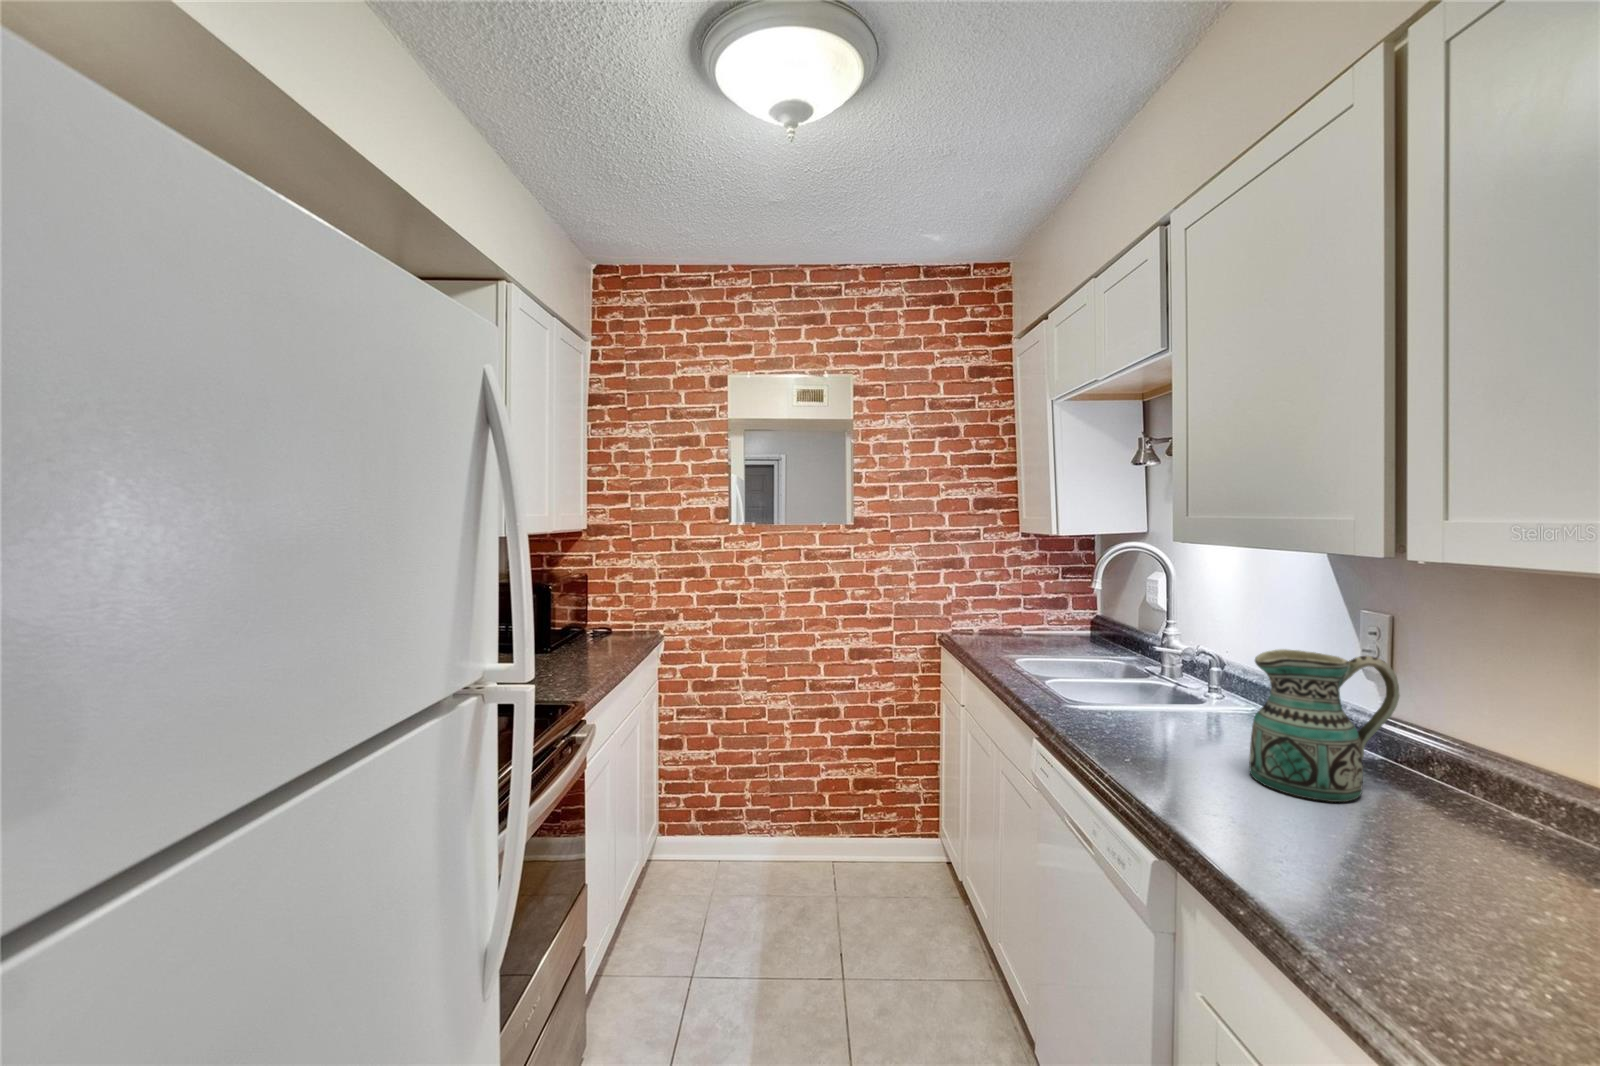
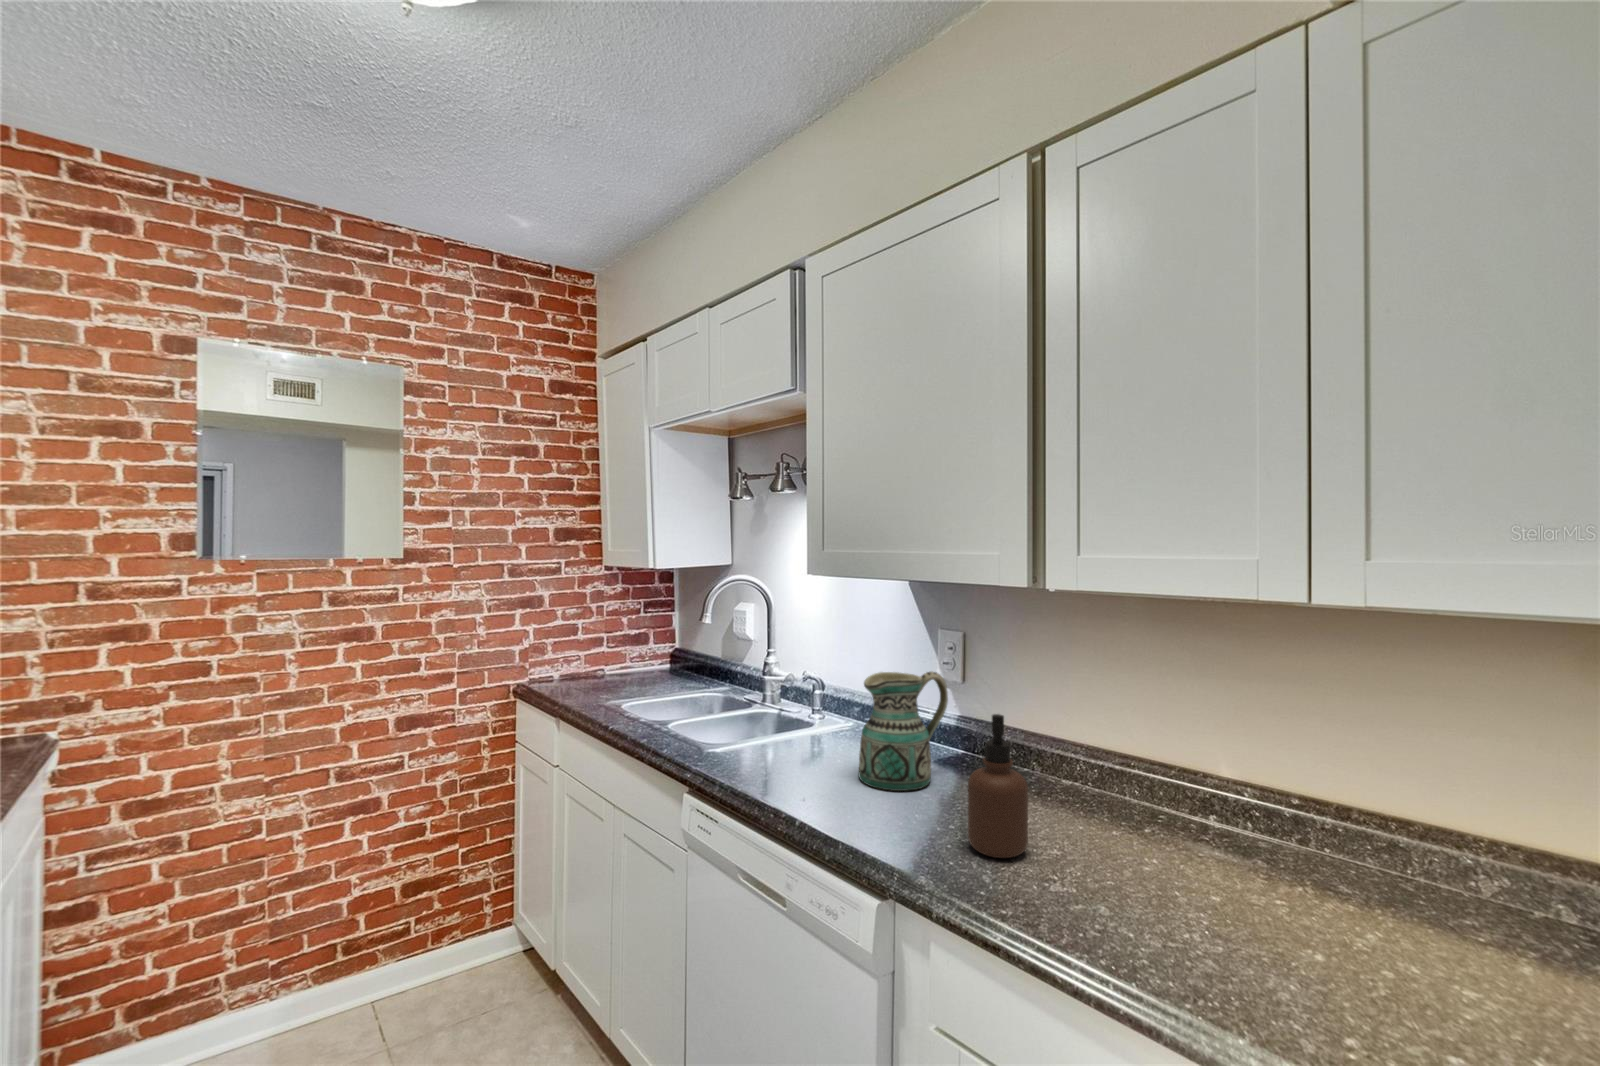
soap dispenser: none [1375,714,1489,924] -> present [968,714,1028,858]

